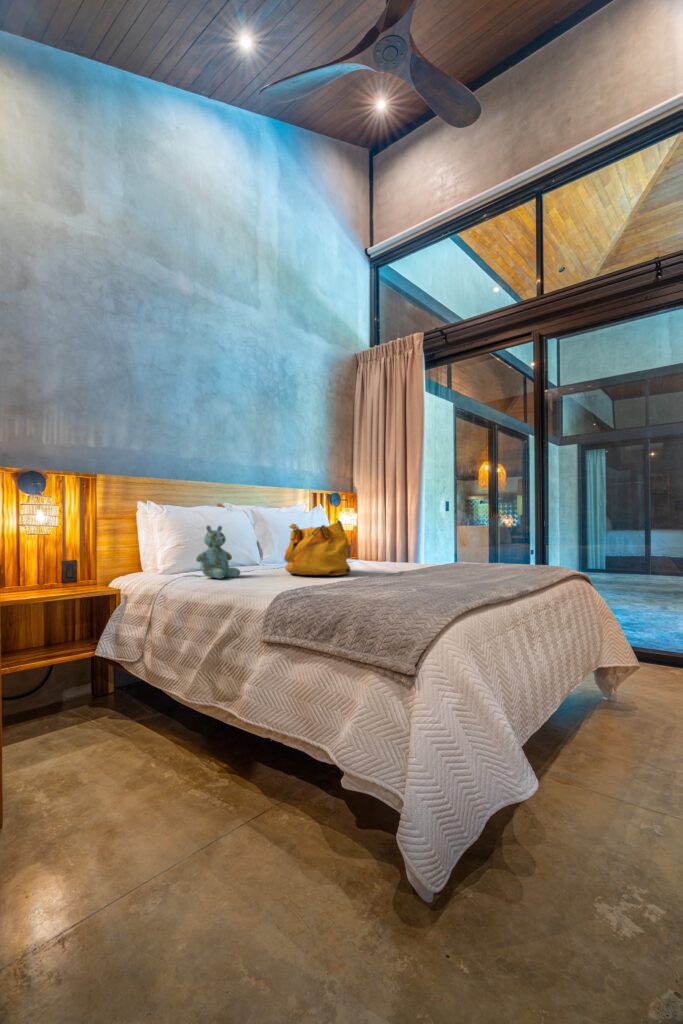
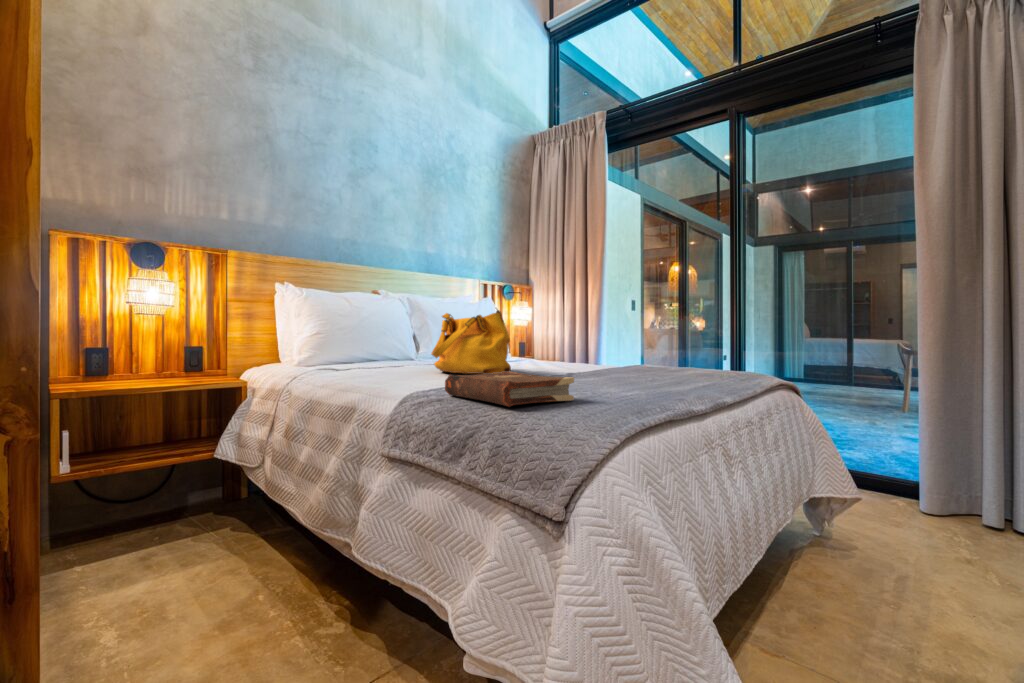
stuffed bear: present [196,526,240,578] -> none [329,311,382,374]
book: none [308,572,410,599] -> present [445,372,574,407]

